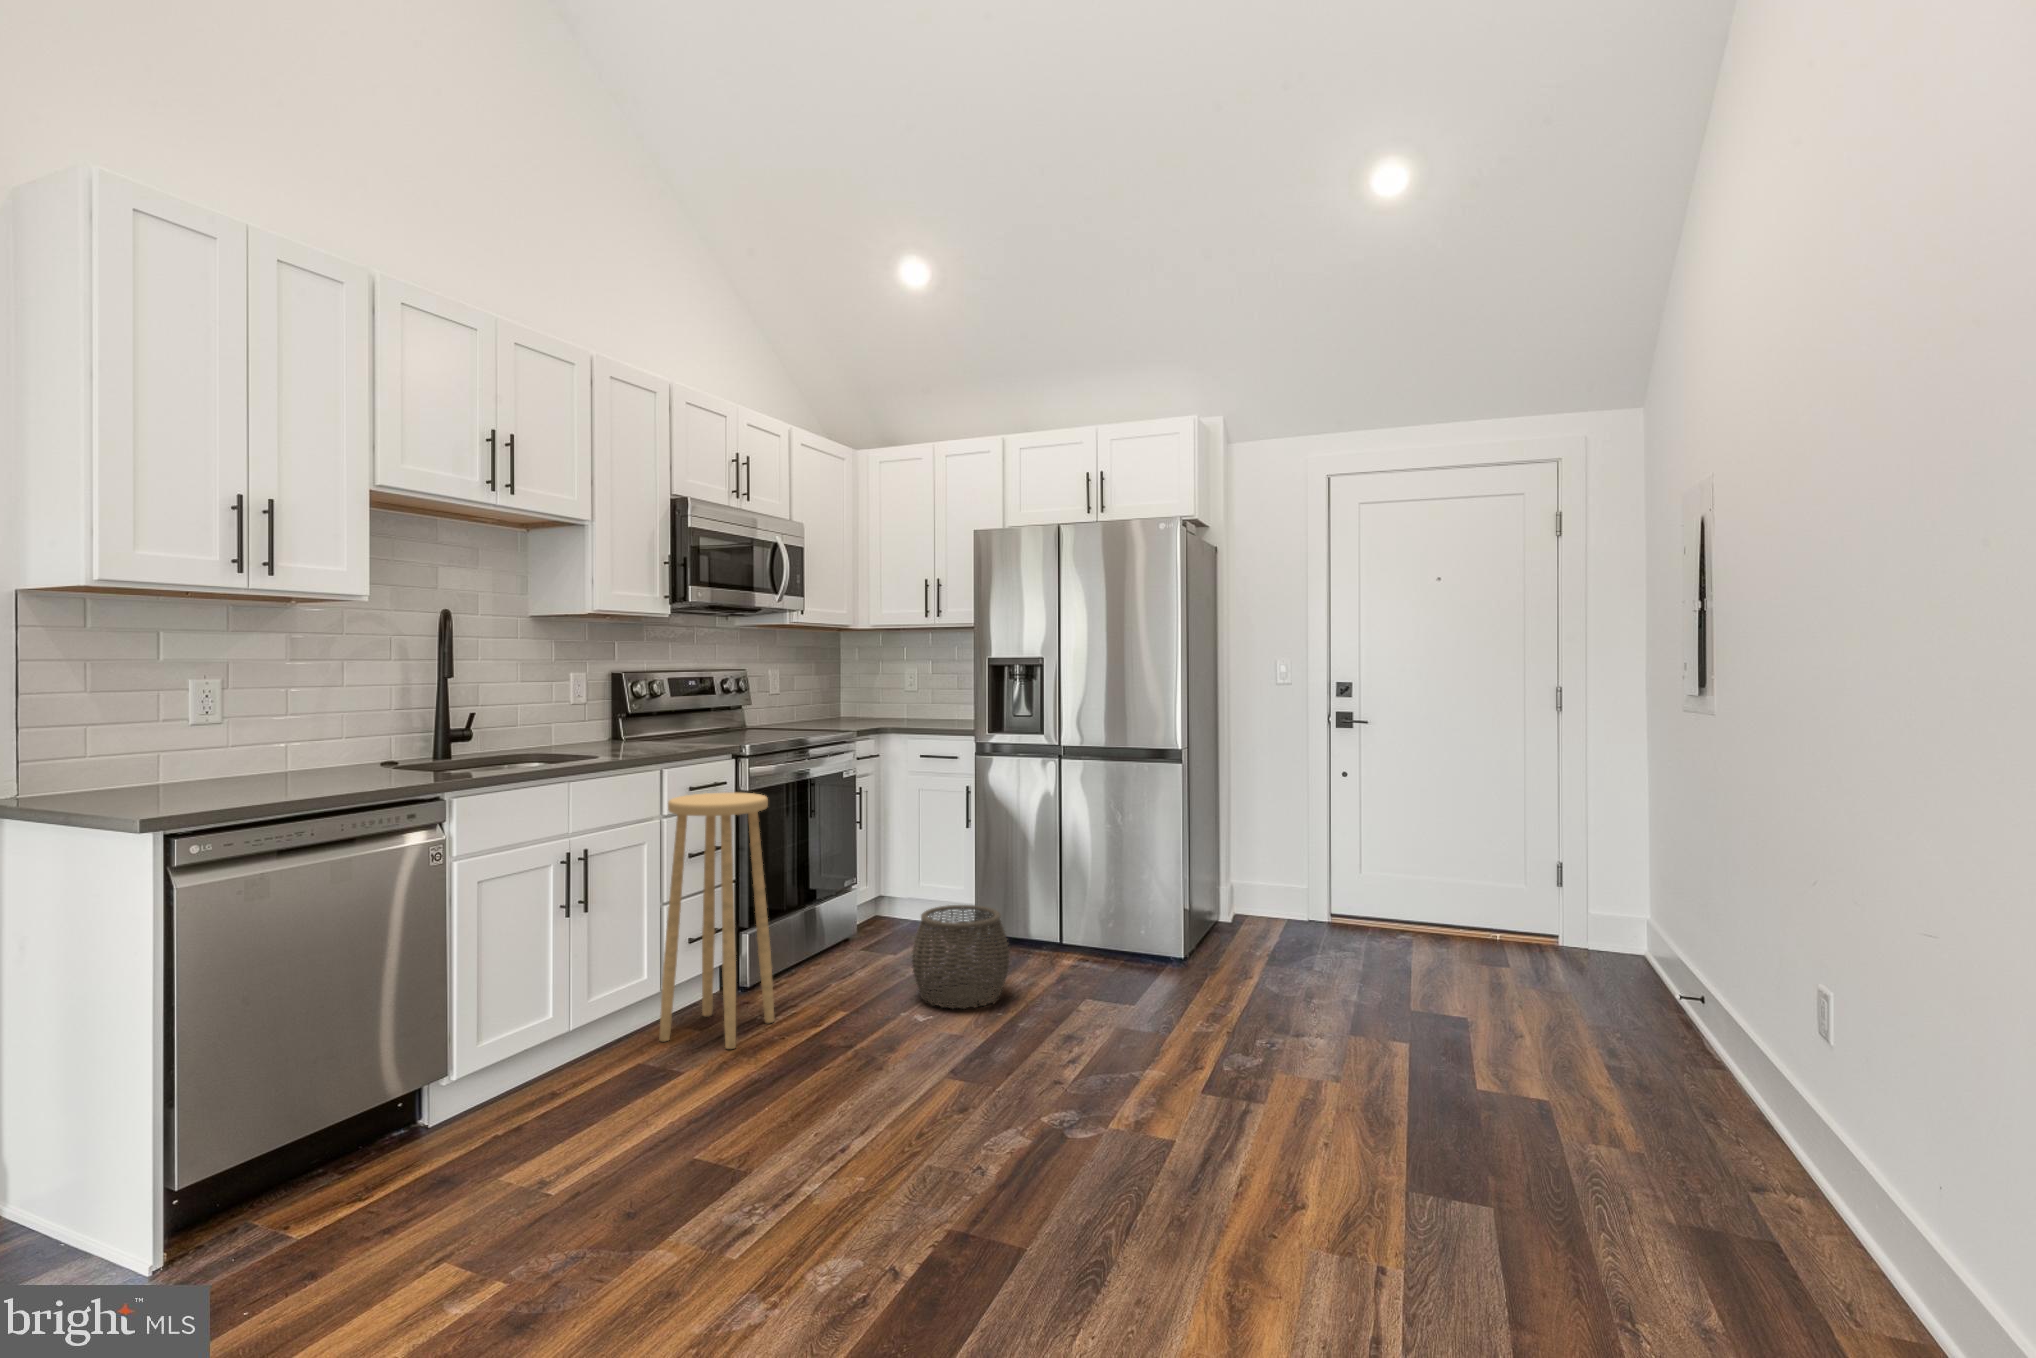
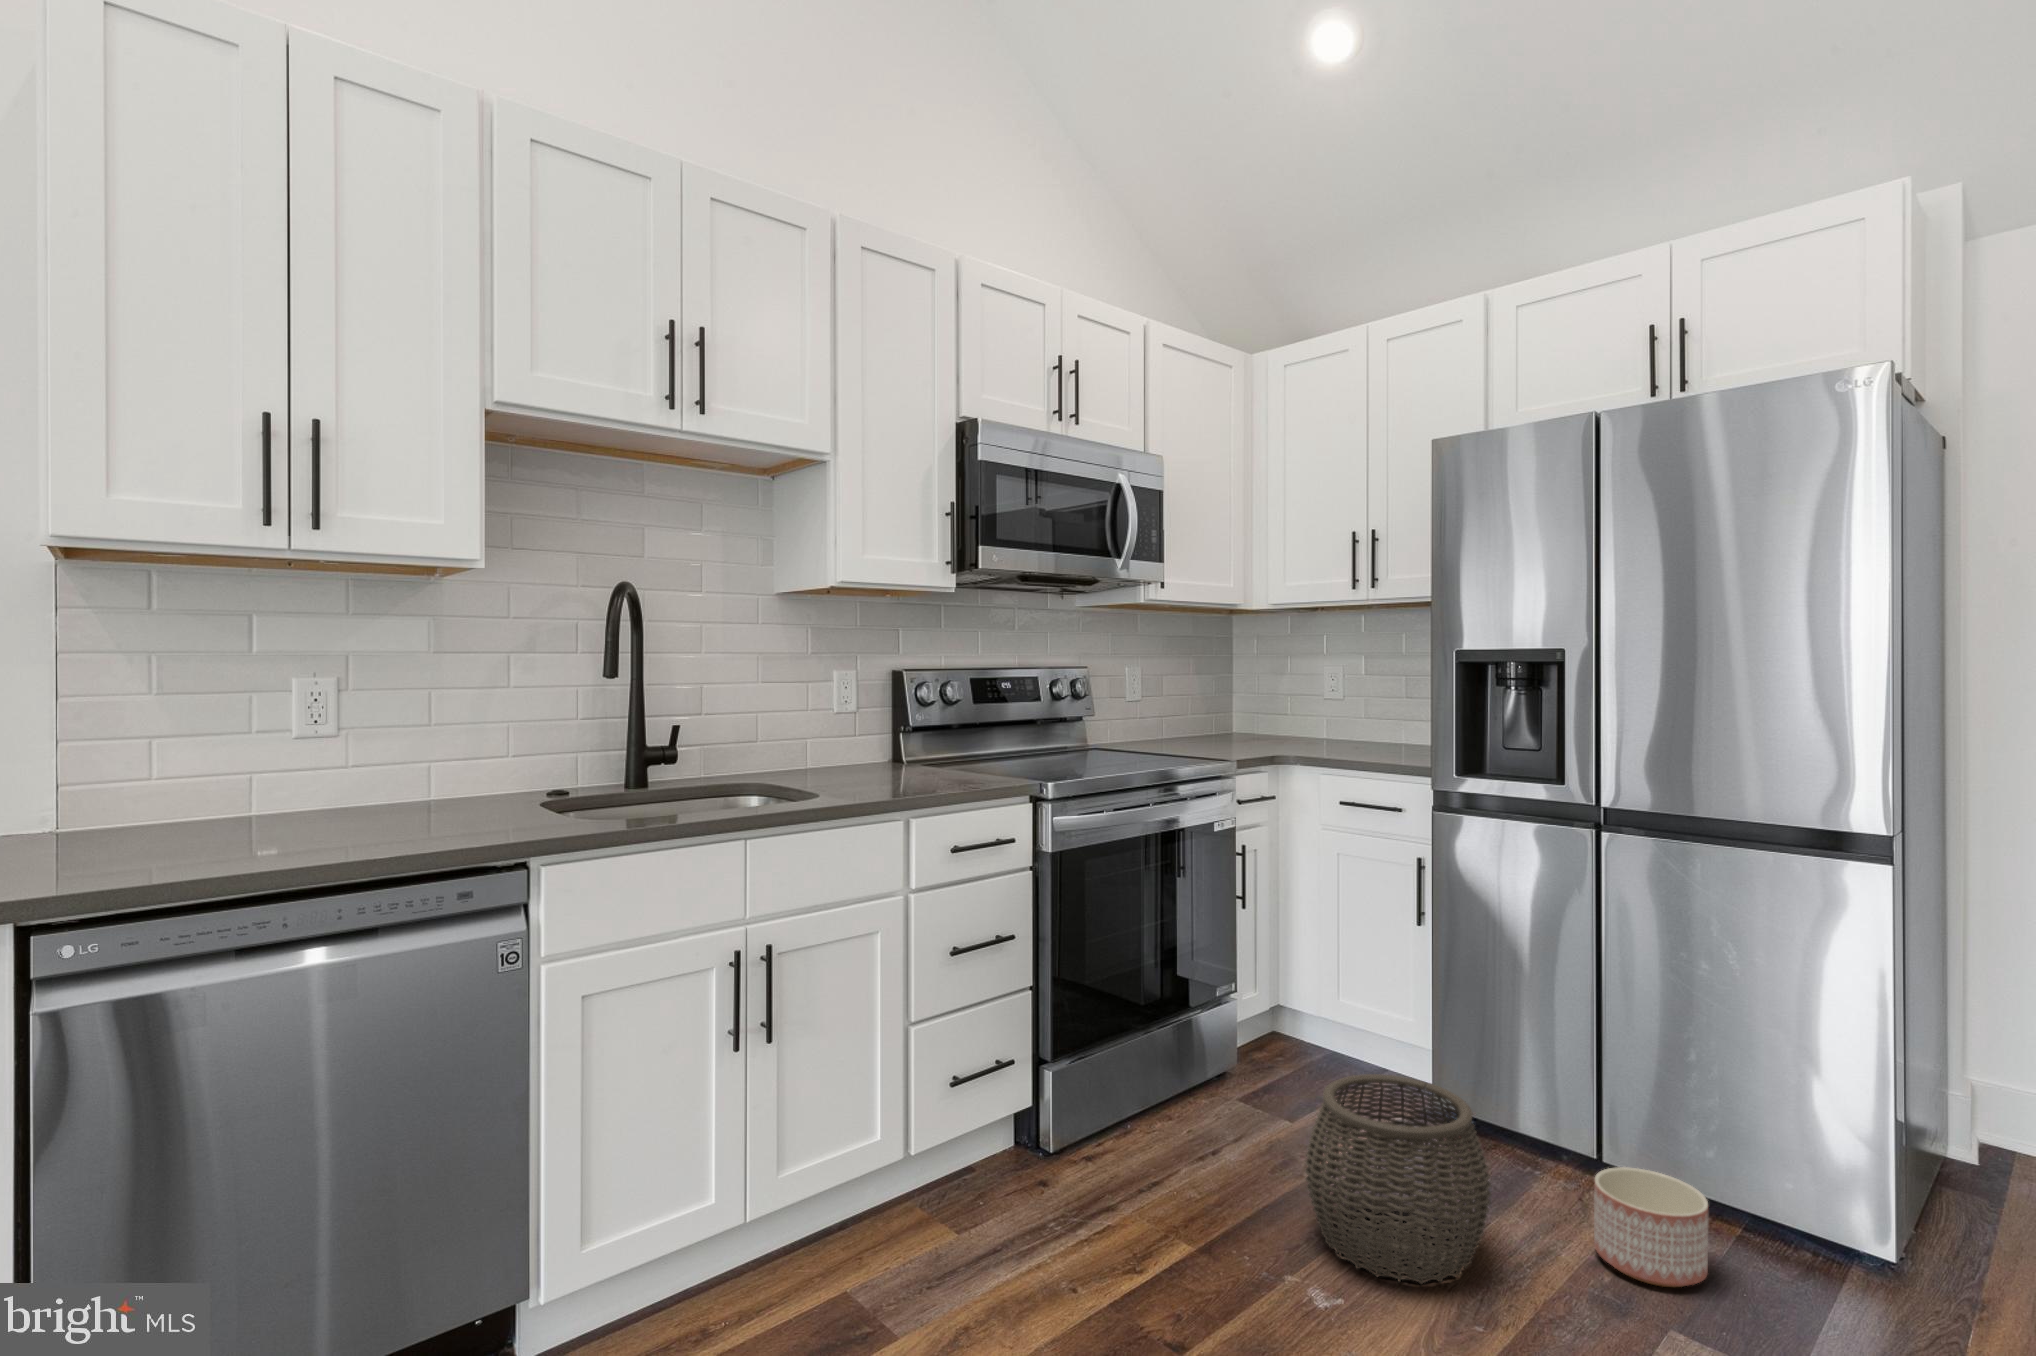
stool: present [659,792,774,1049] -> none [895,860,1073,1290]
planter: none [1061,938,1113,991] -> present [1594,1167,1708,1287]

